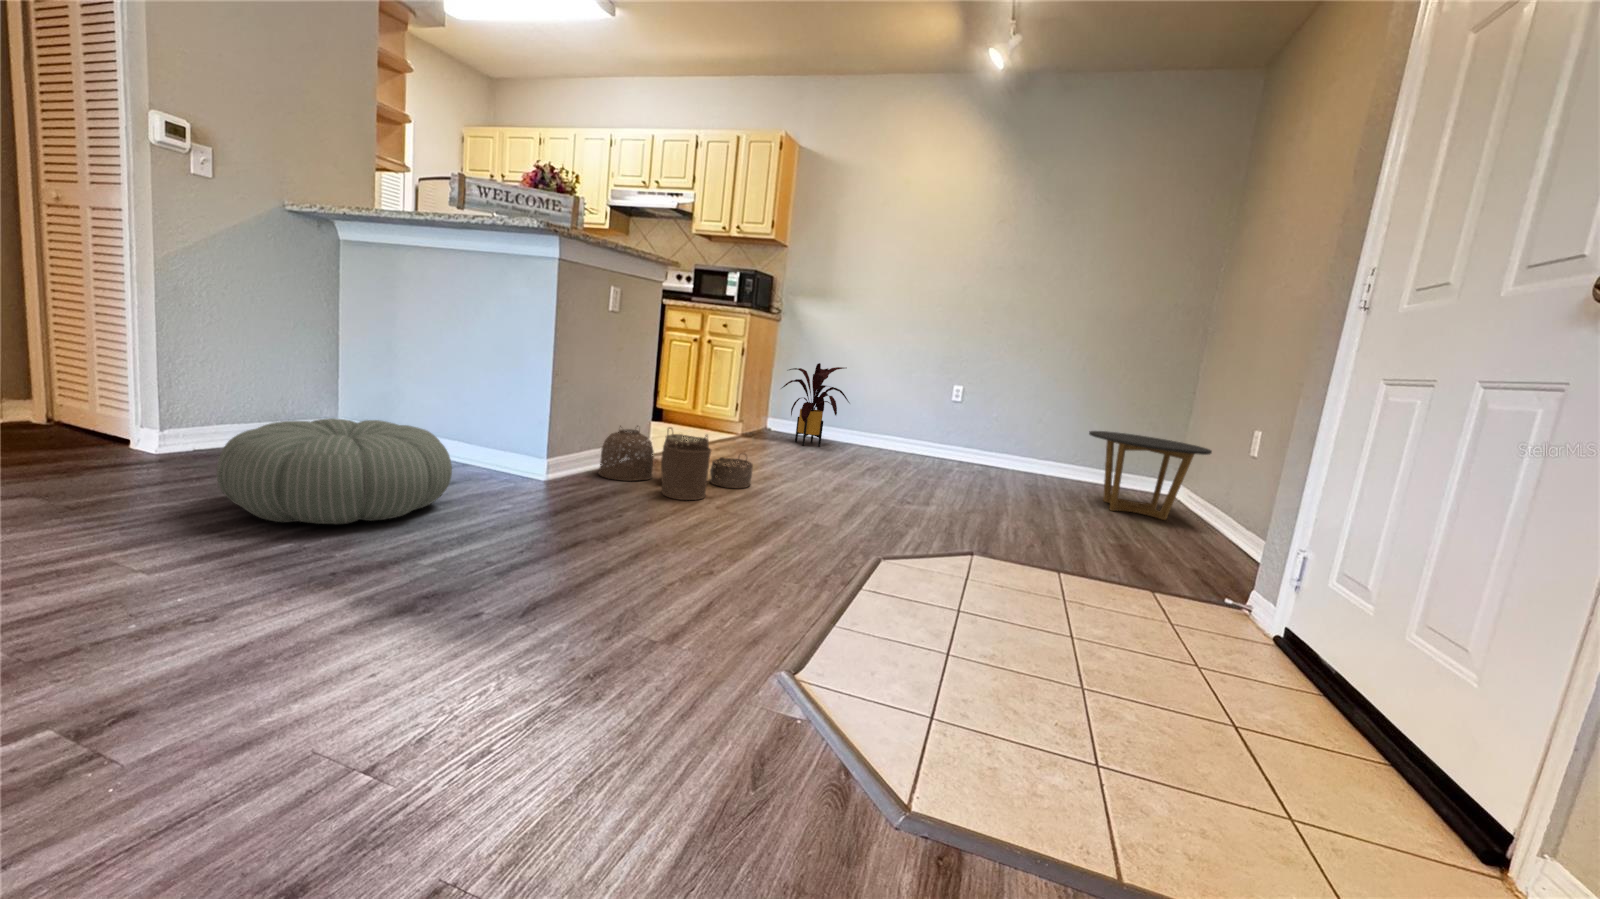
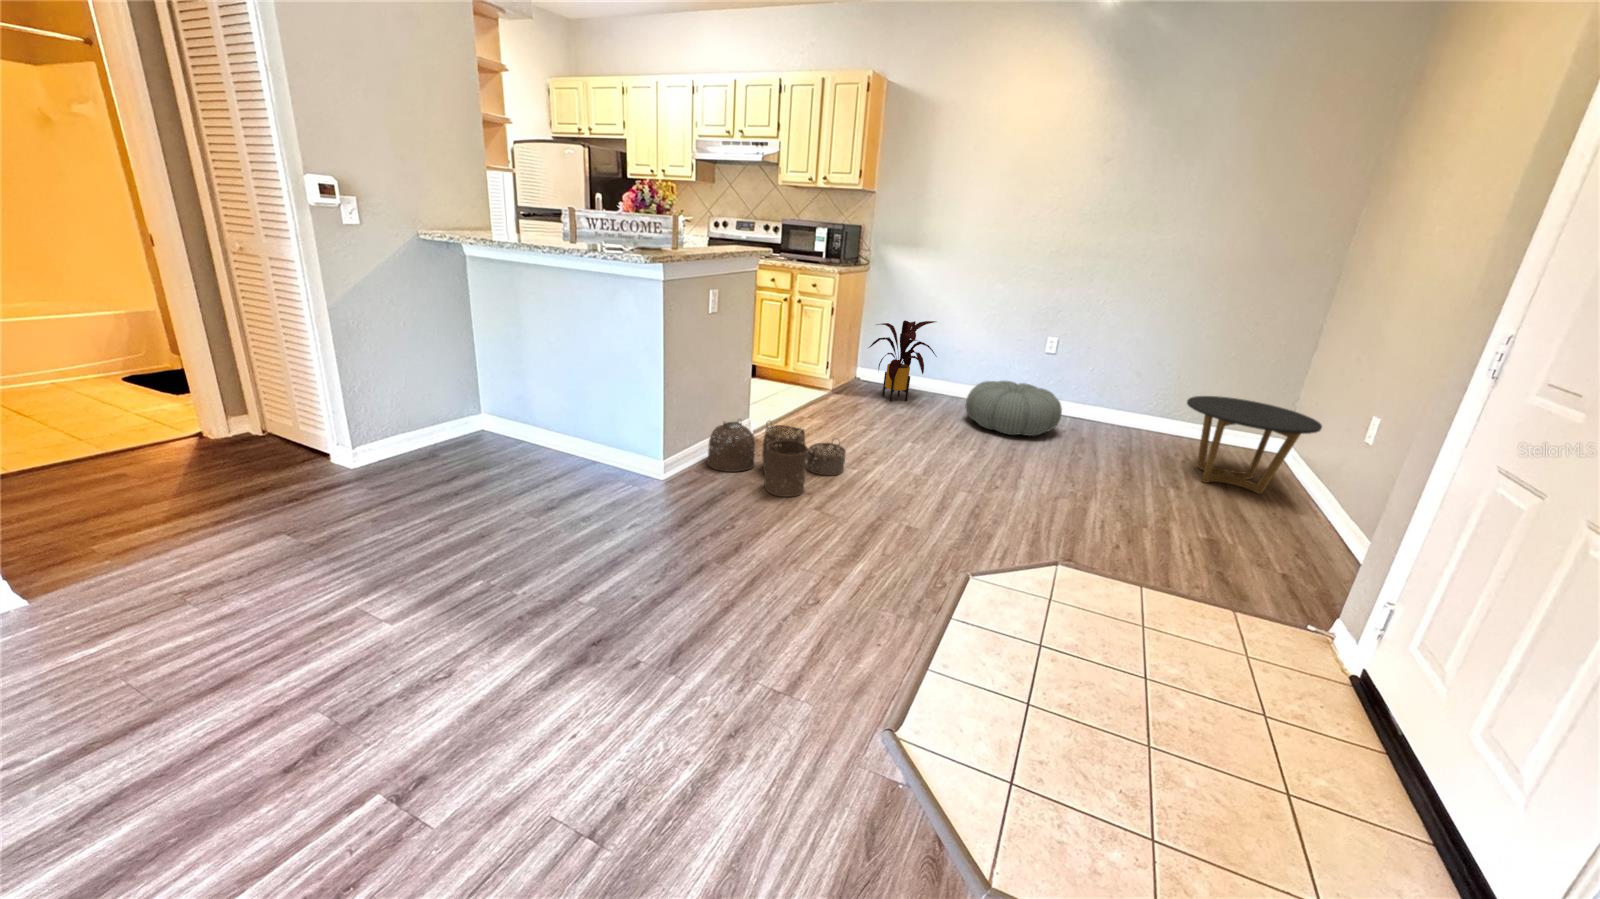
pouf: present [217,418,452,524] -> present [965,381,1062,436]

